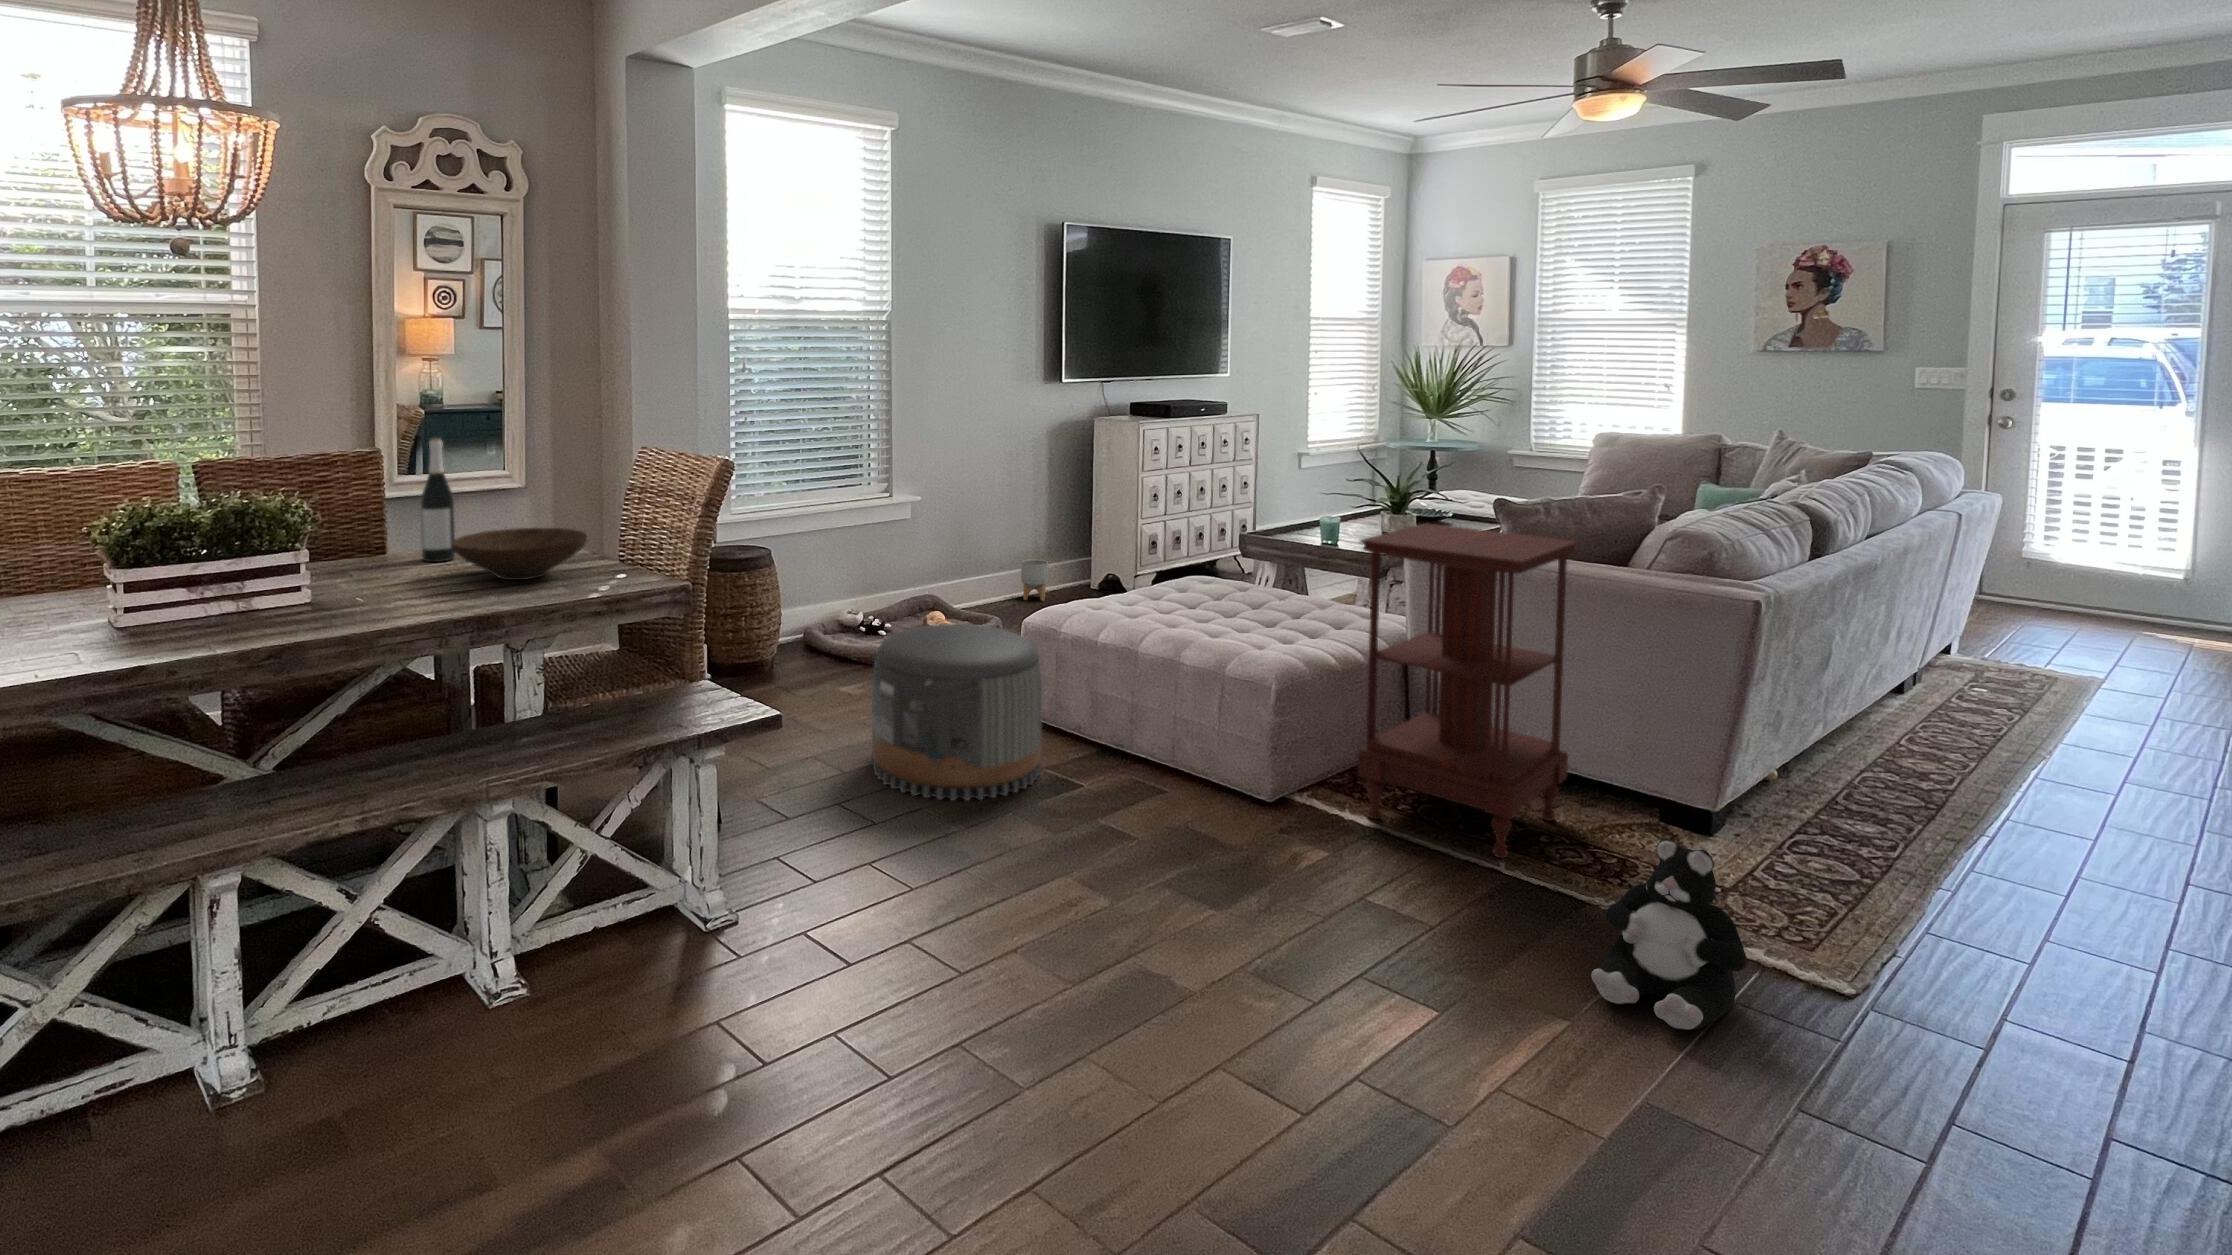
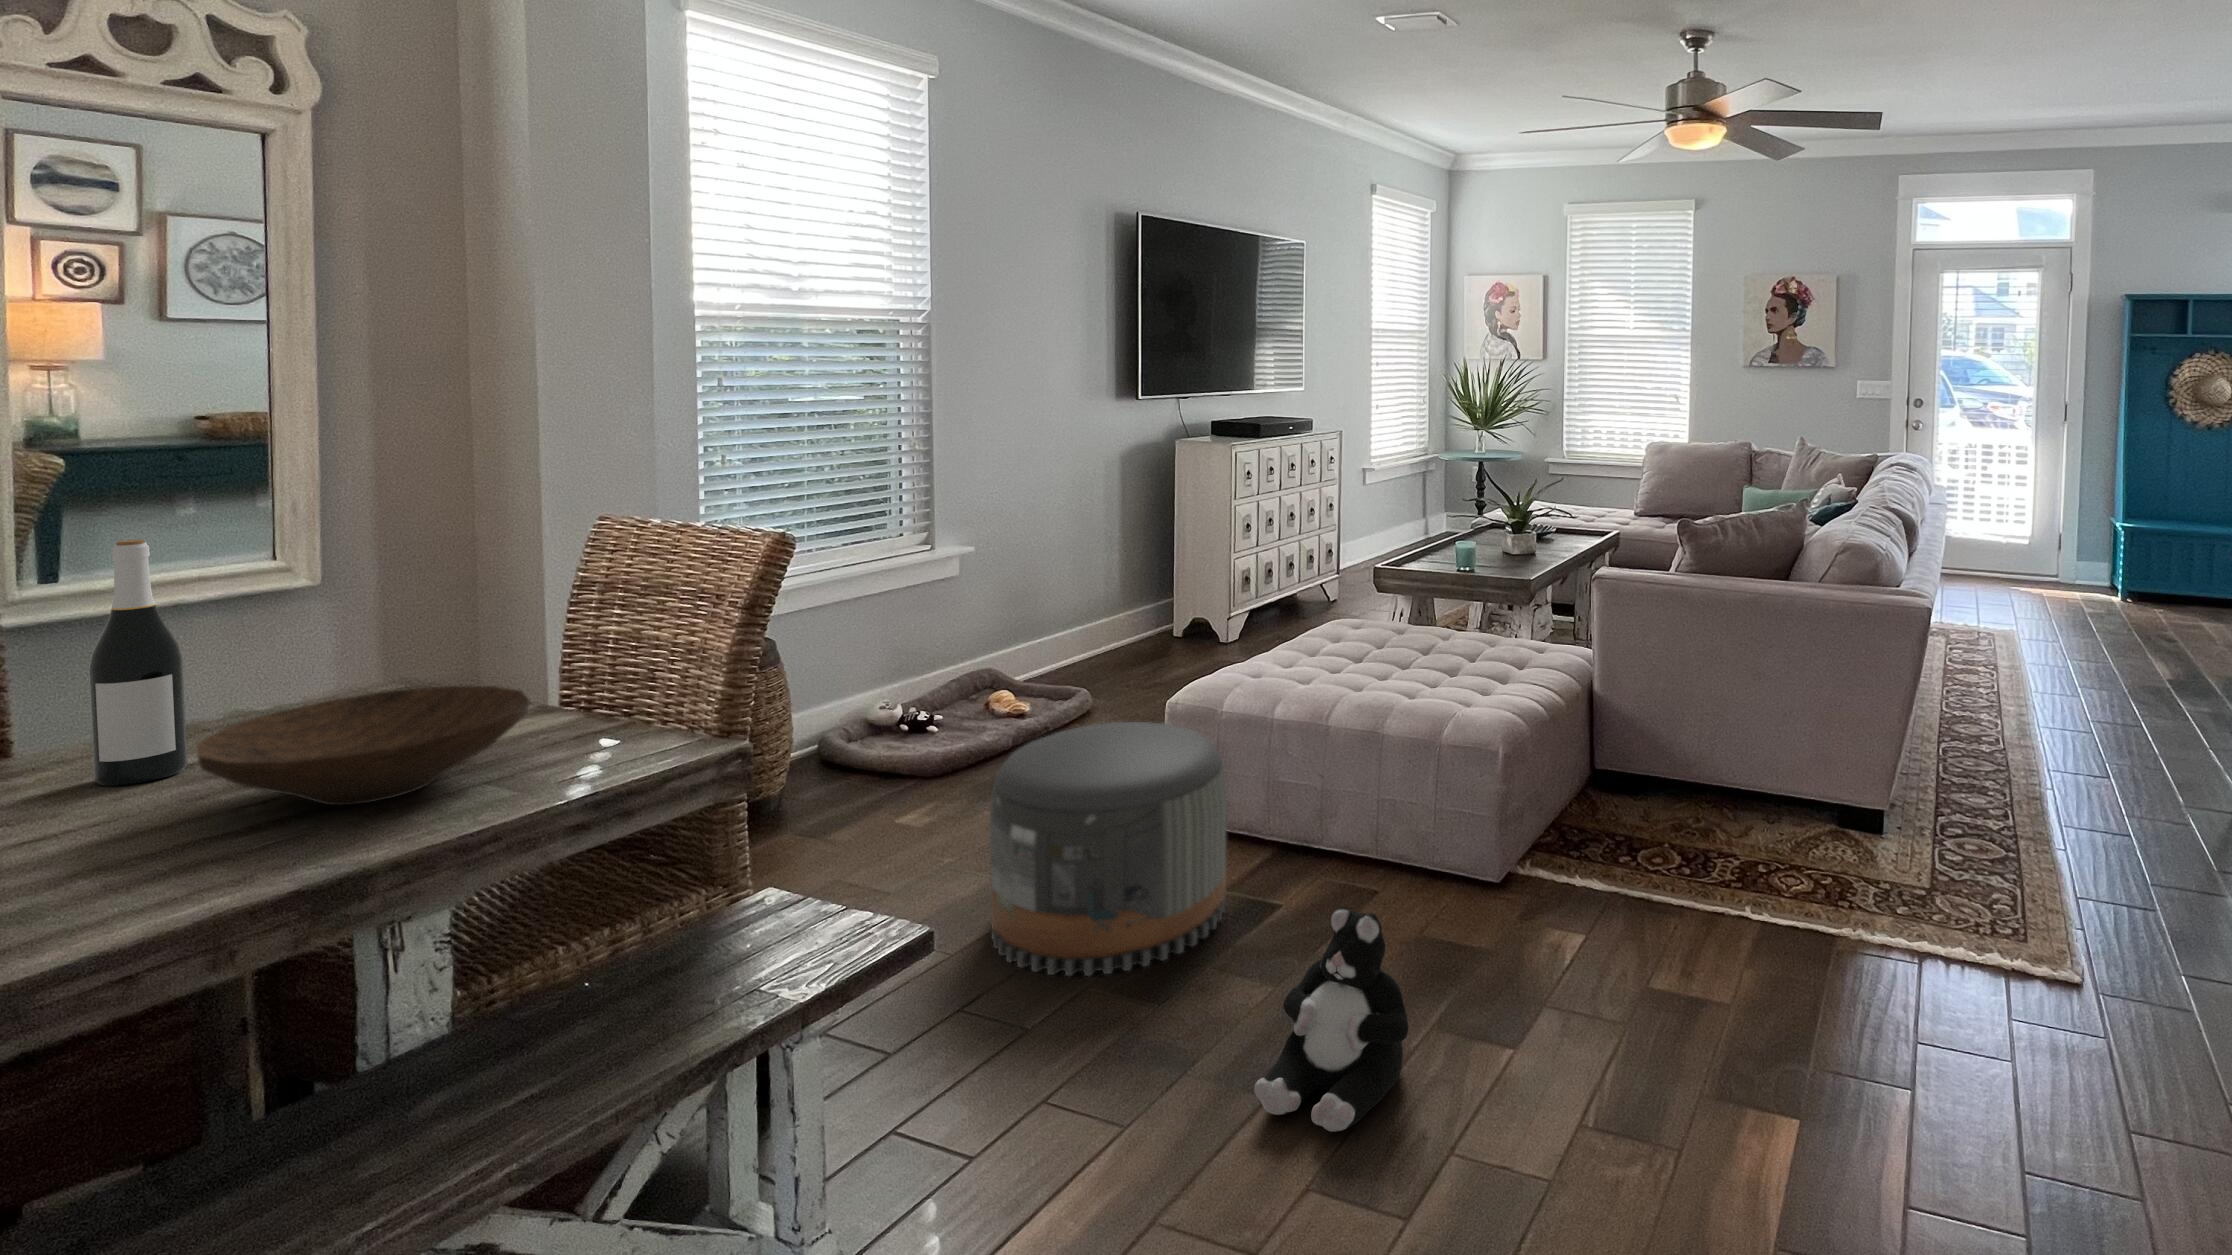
side table: present [1357,523,1579,858] -> none [1588,551,1774,900]
planter: present [1021,560,1048,601] -> none [1097,610,1130,661]
plush toy: present [1591,839,1747,1030] -> present [1254,907,1408,1132]

